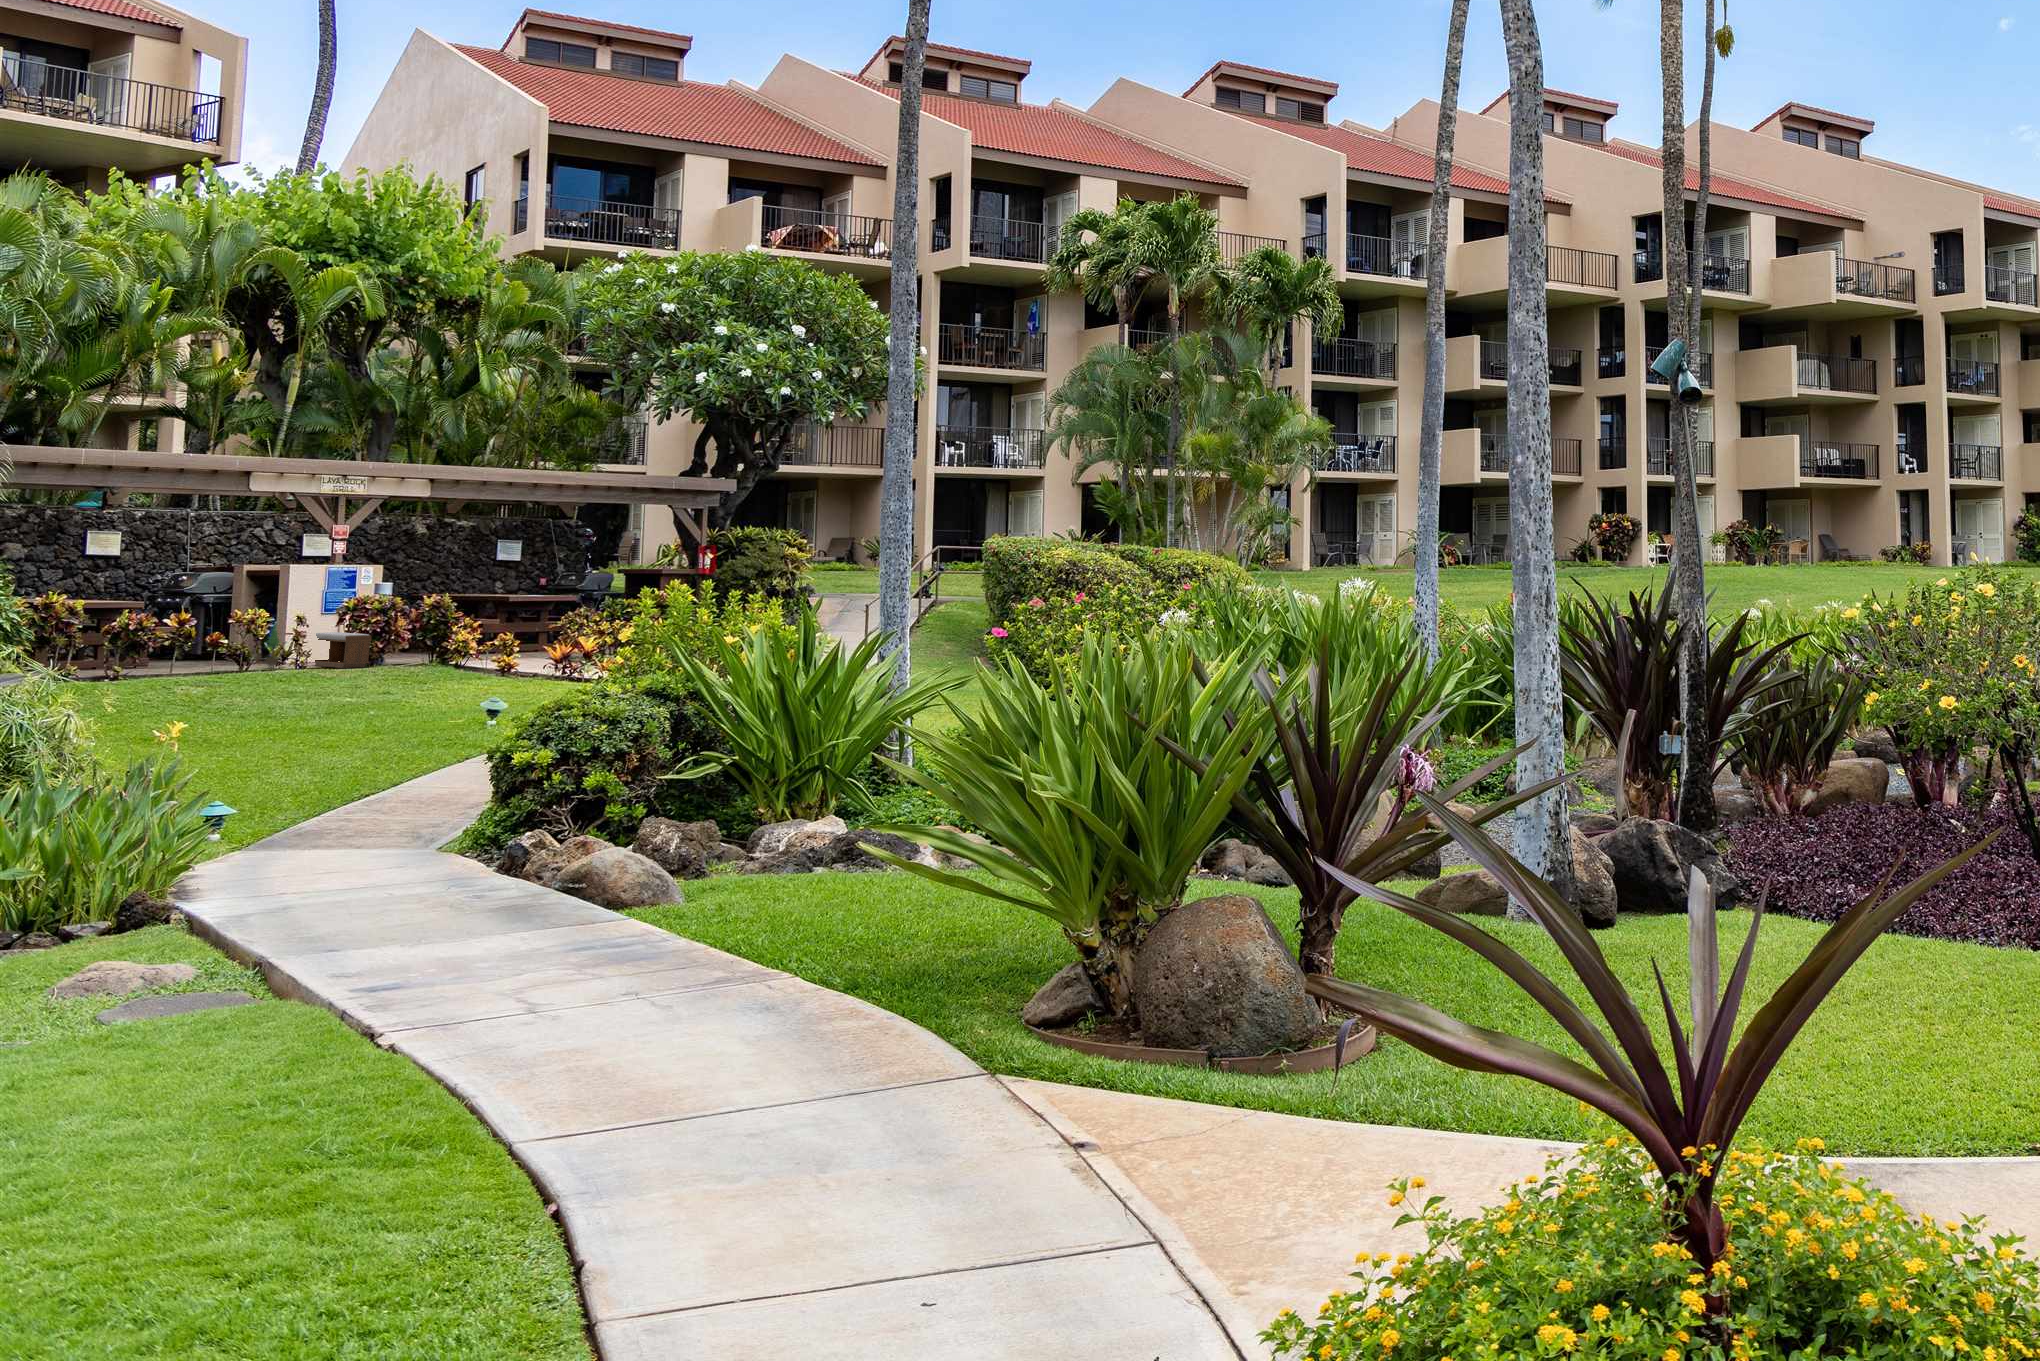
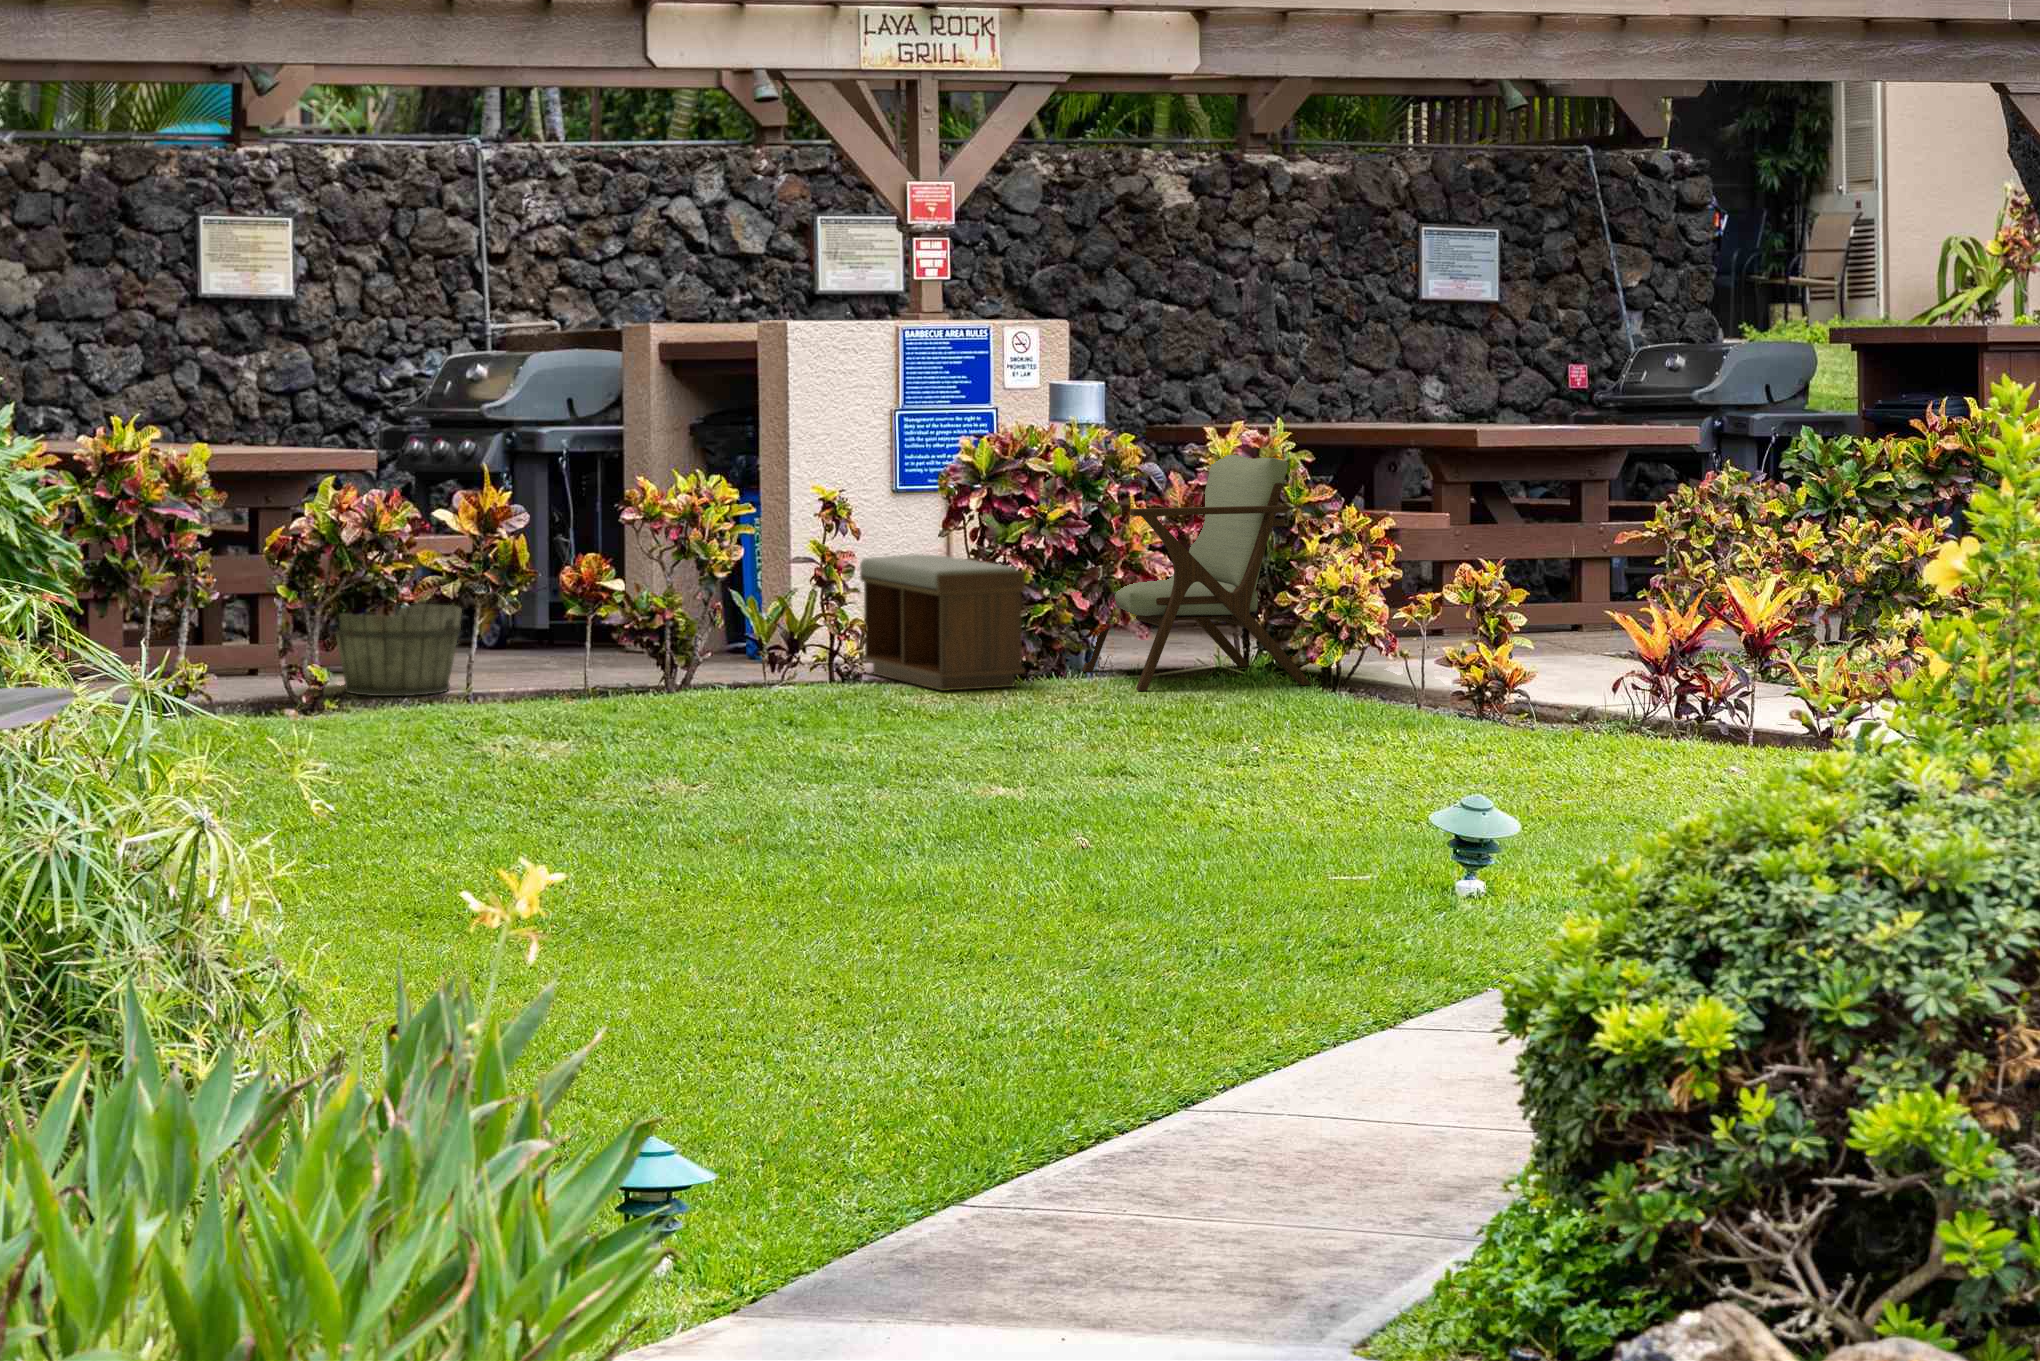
lounge chair: none [382,604,456,667] -> present [1082,455,1312,691]
potted tree: present [265,627,281,667] -> none [699,526,755,685]
wooden bucket: none [138,638,186,671] -> present [335,604,462,696]

